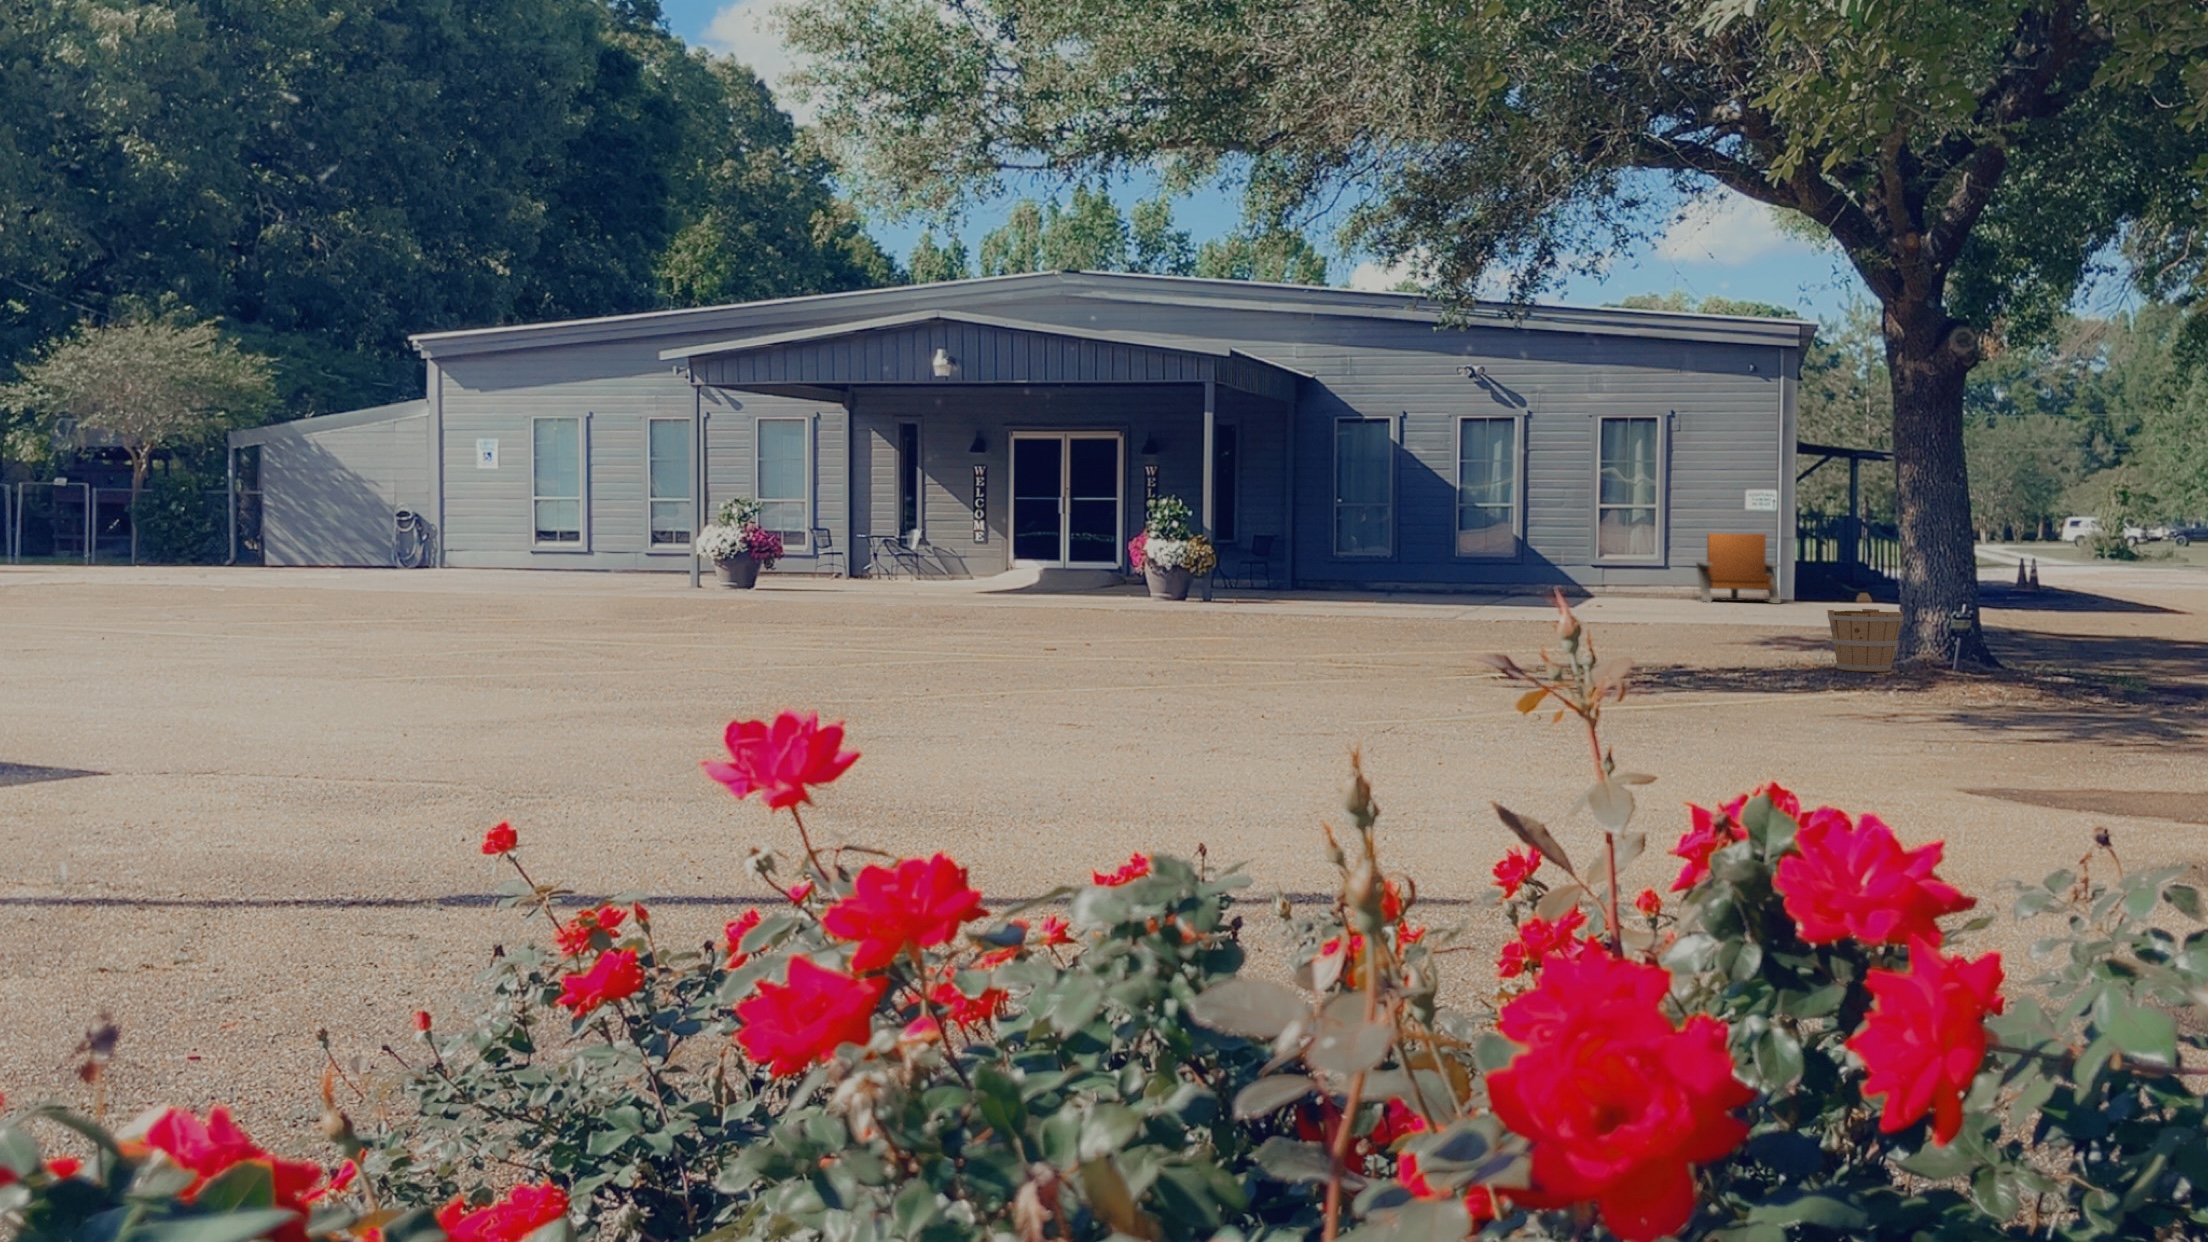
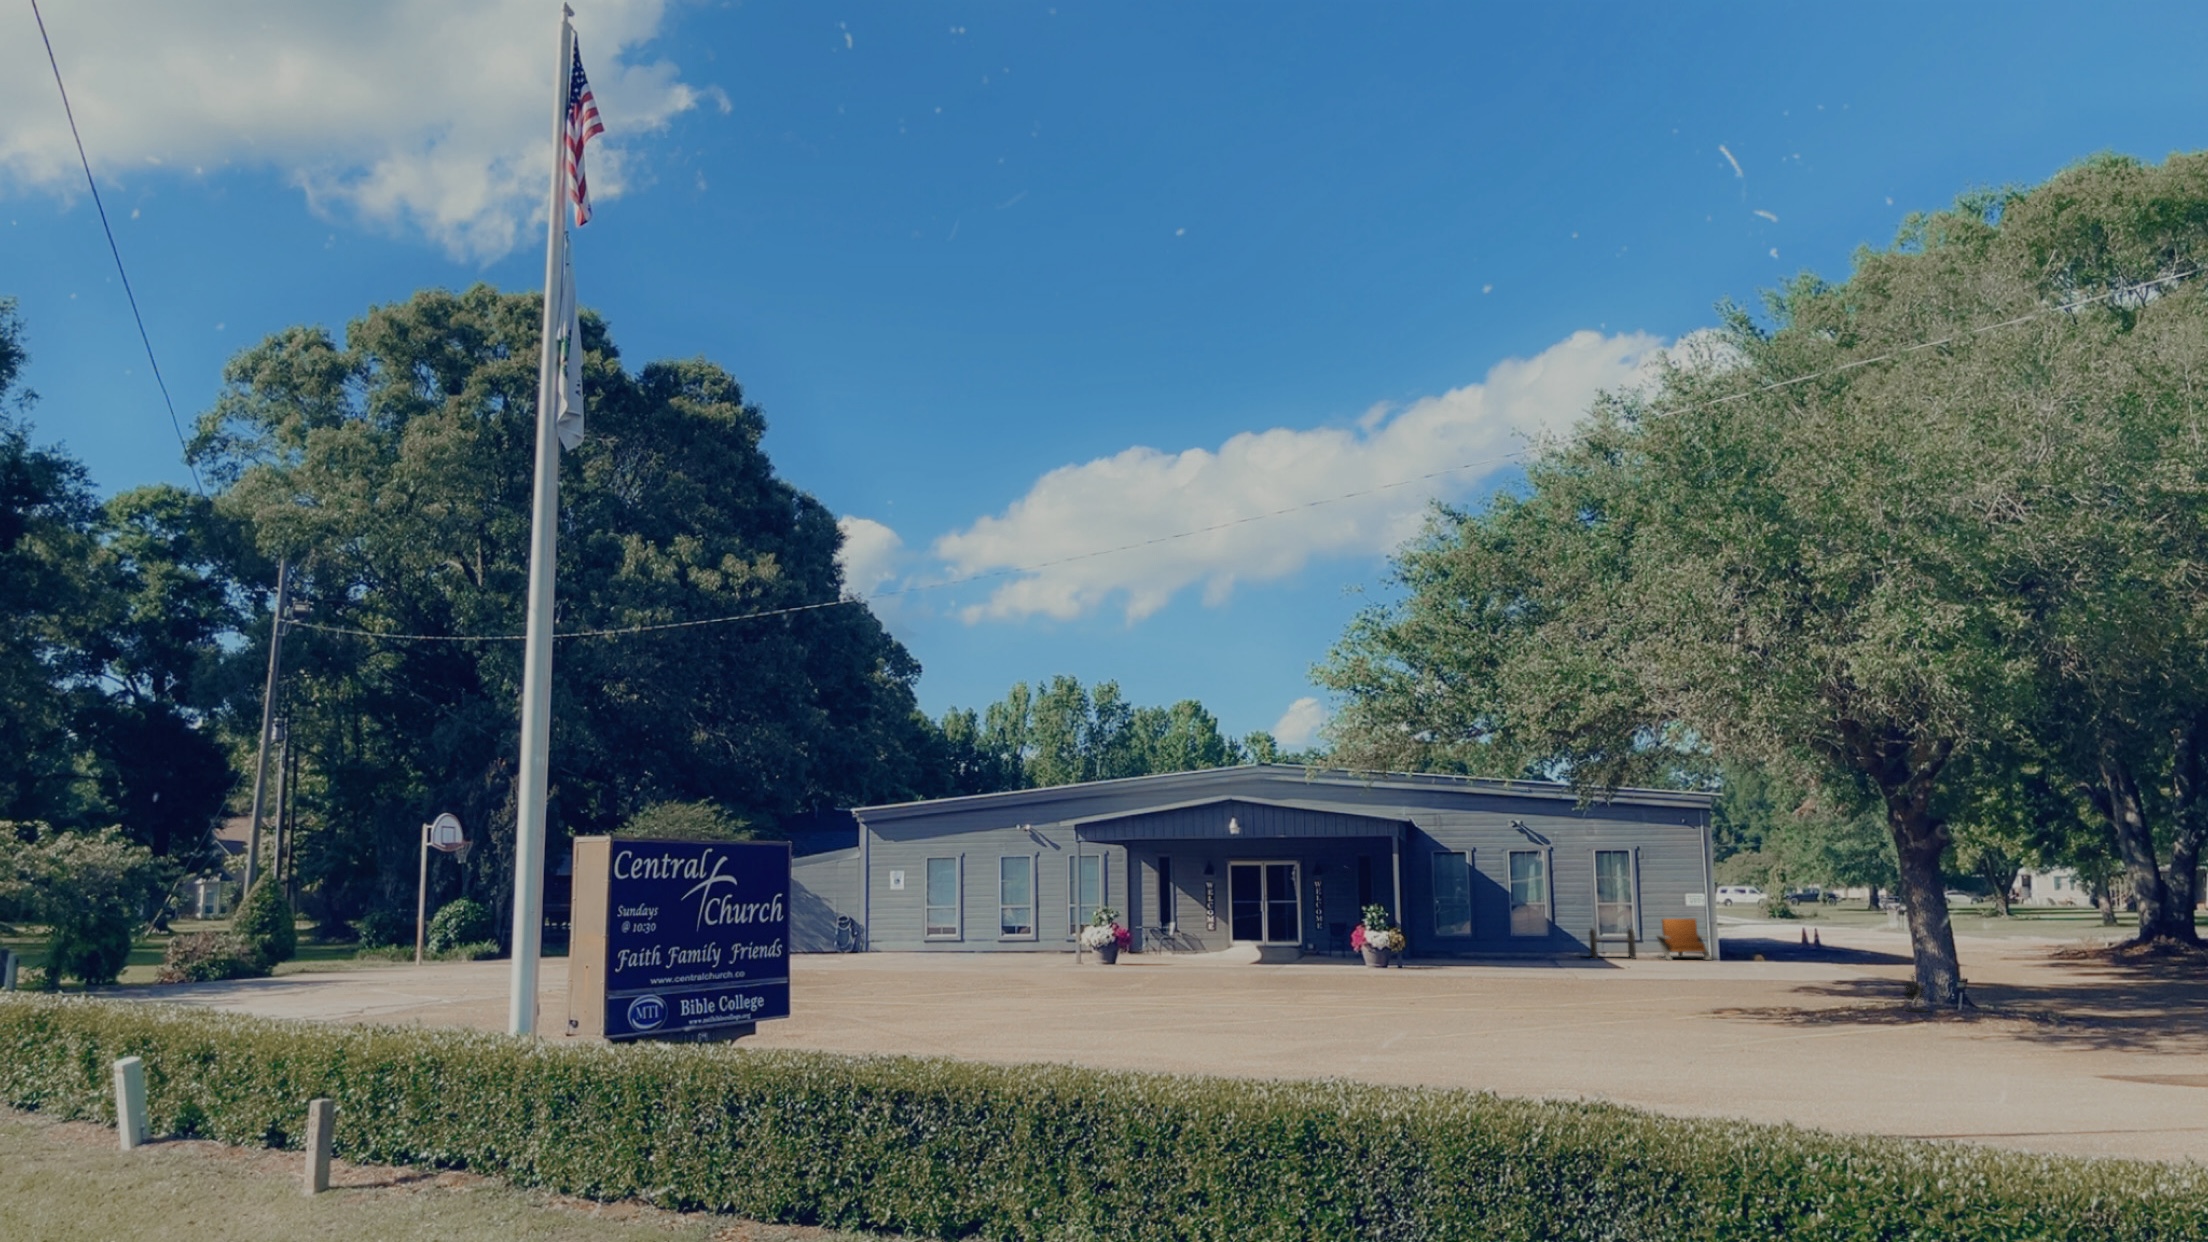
bench: none [1581,547,1654,599] -> present [1589,928,1636,959]
potted tree: none [1976,597,2036,678] -> present [1903,976,1927,1012]
wooden bucket: present [1827,609,1904,672] -> none [1824,977,1863,1010]

